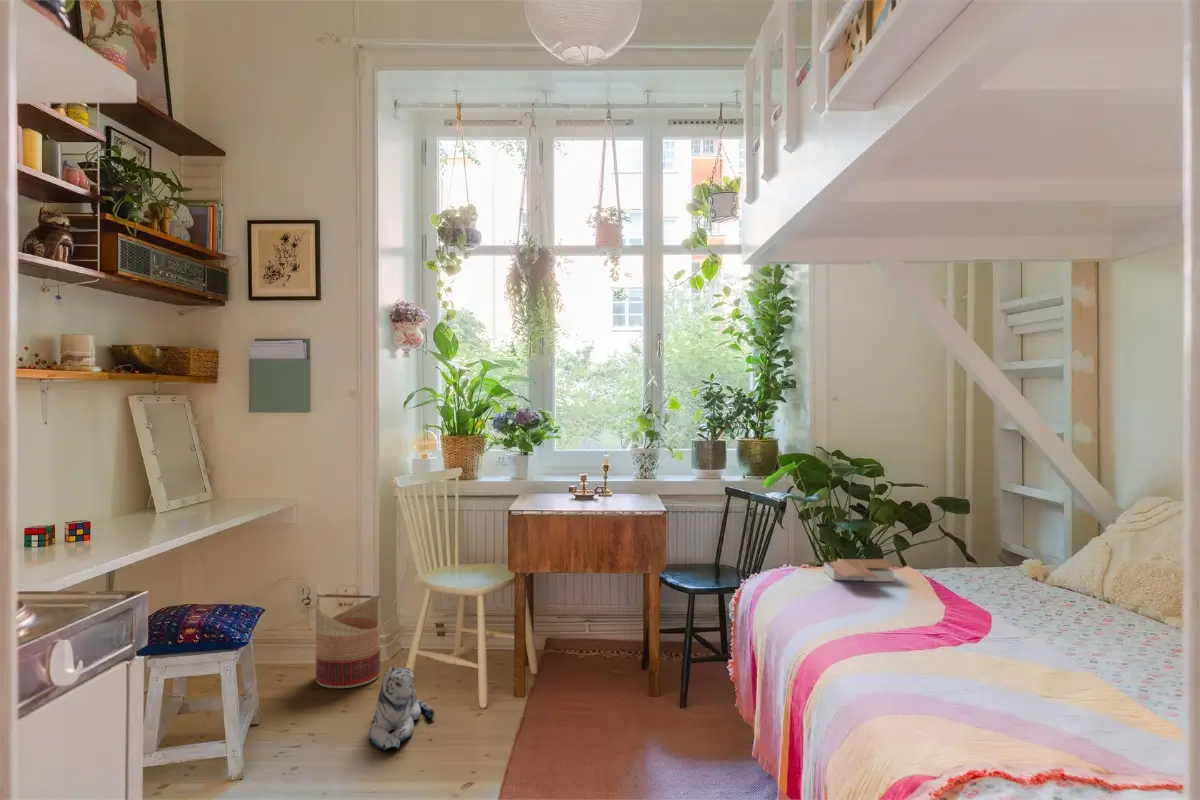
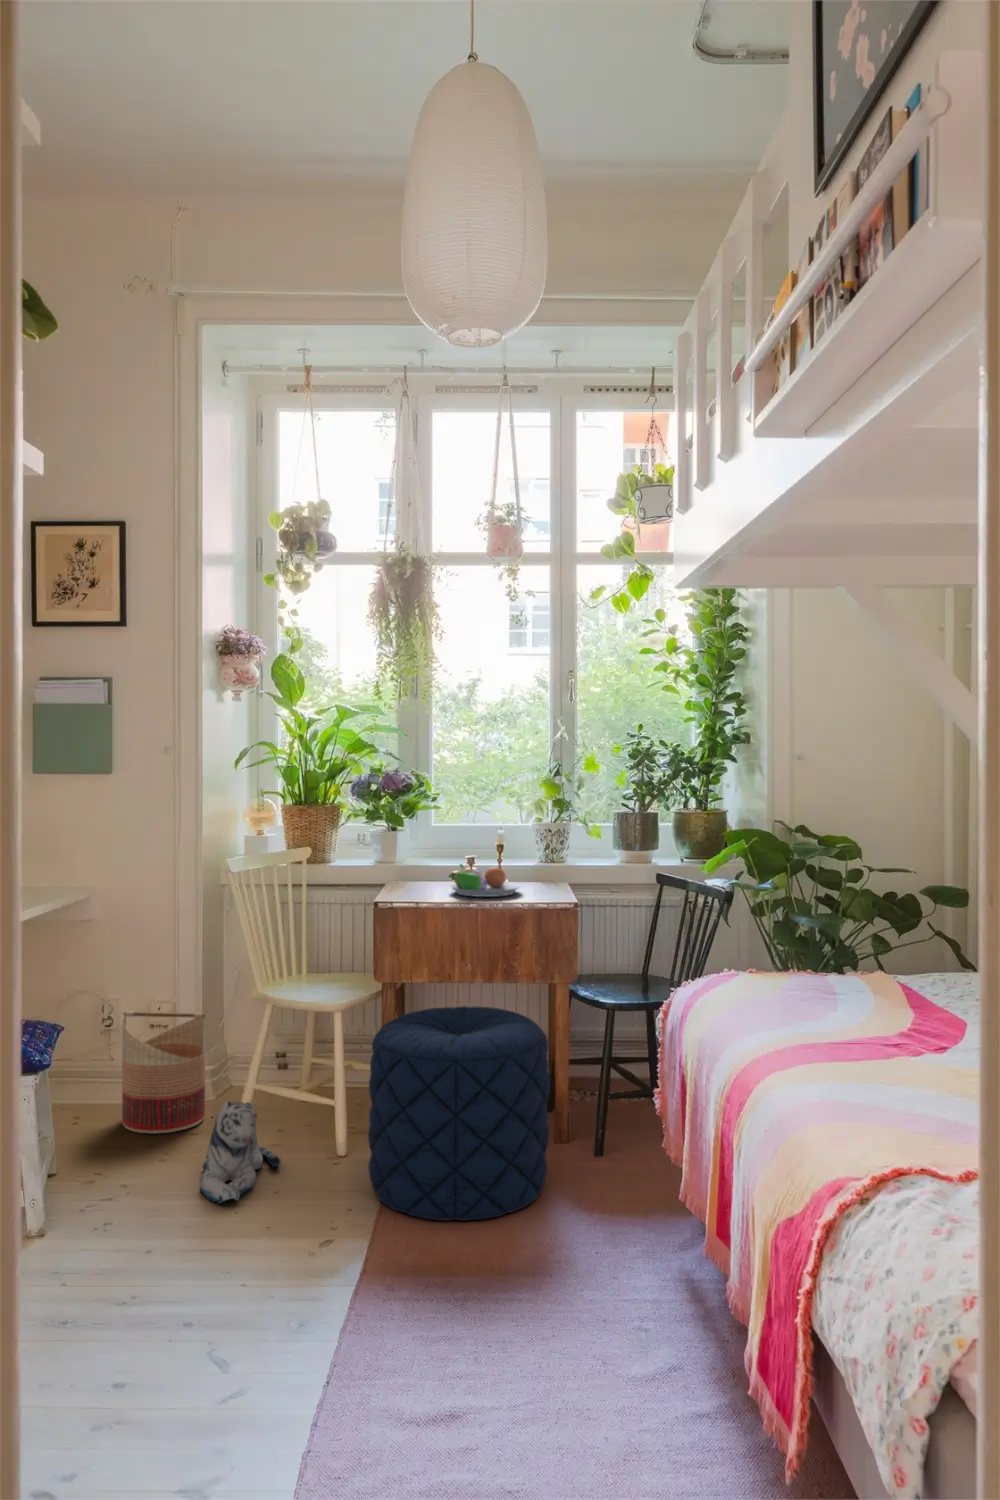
fruit bowl: none [566,480,622,506] -> present [449,864,520,897]
book: present [824,559,894,582] -> none [775,962,859,989]
pouf: none [502,592,645,766] -> present [368,1006,550,1221]

